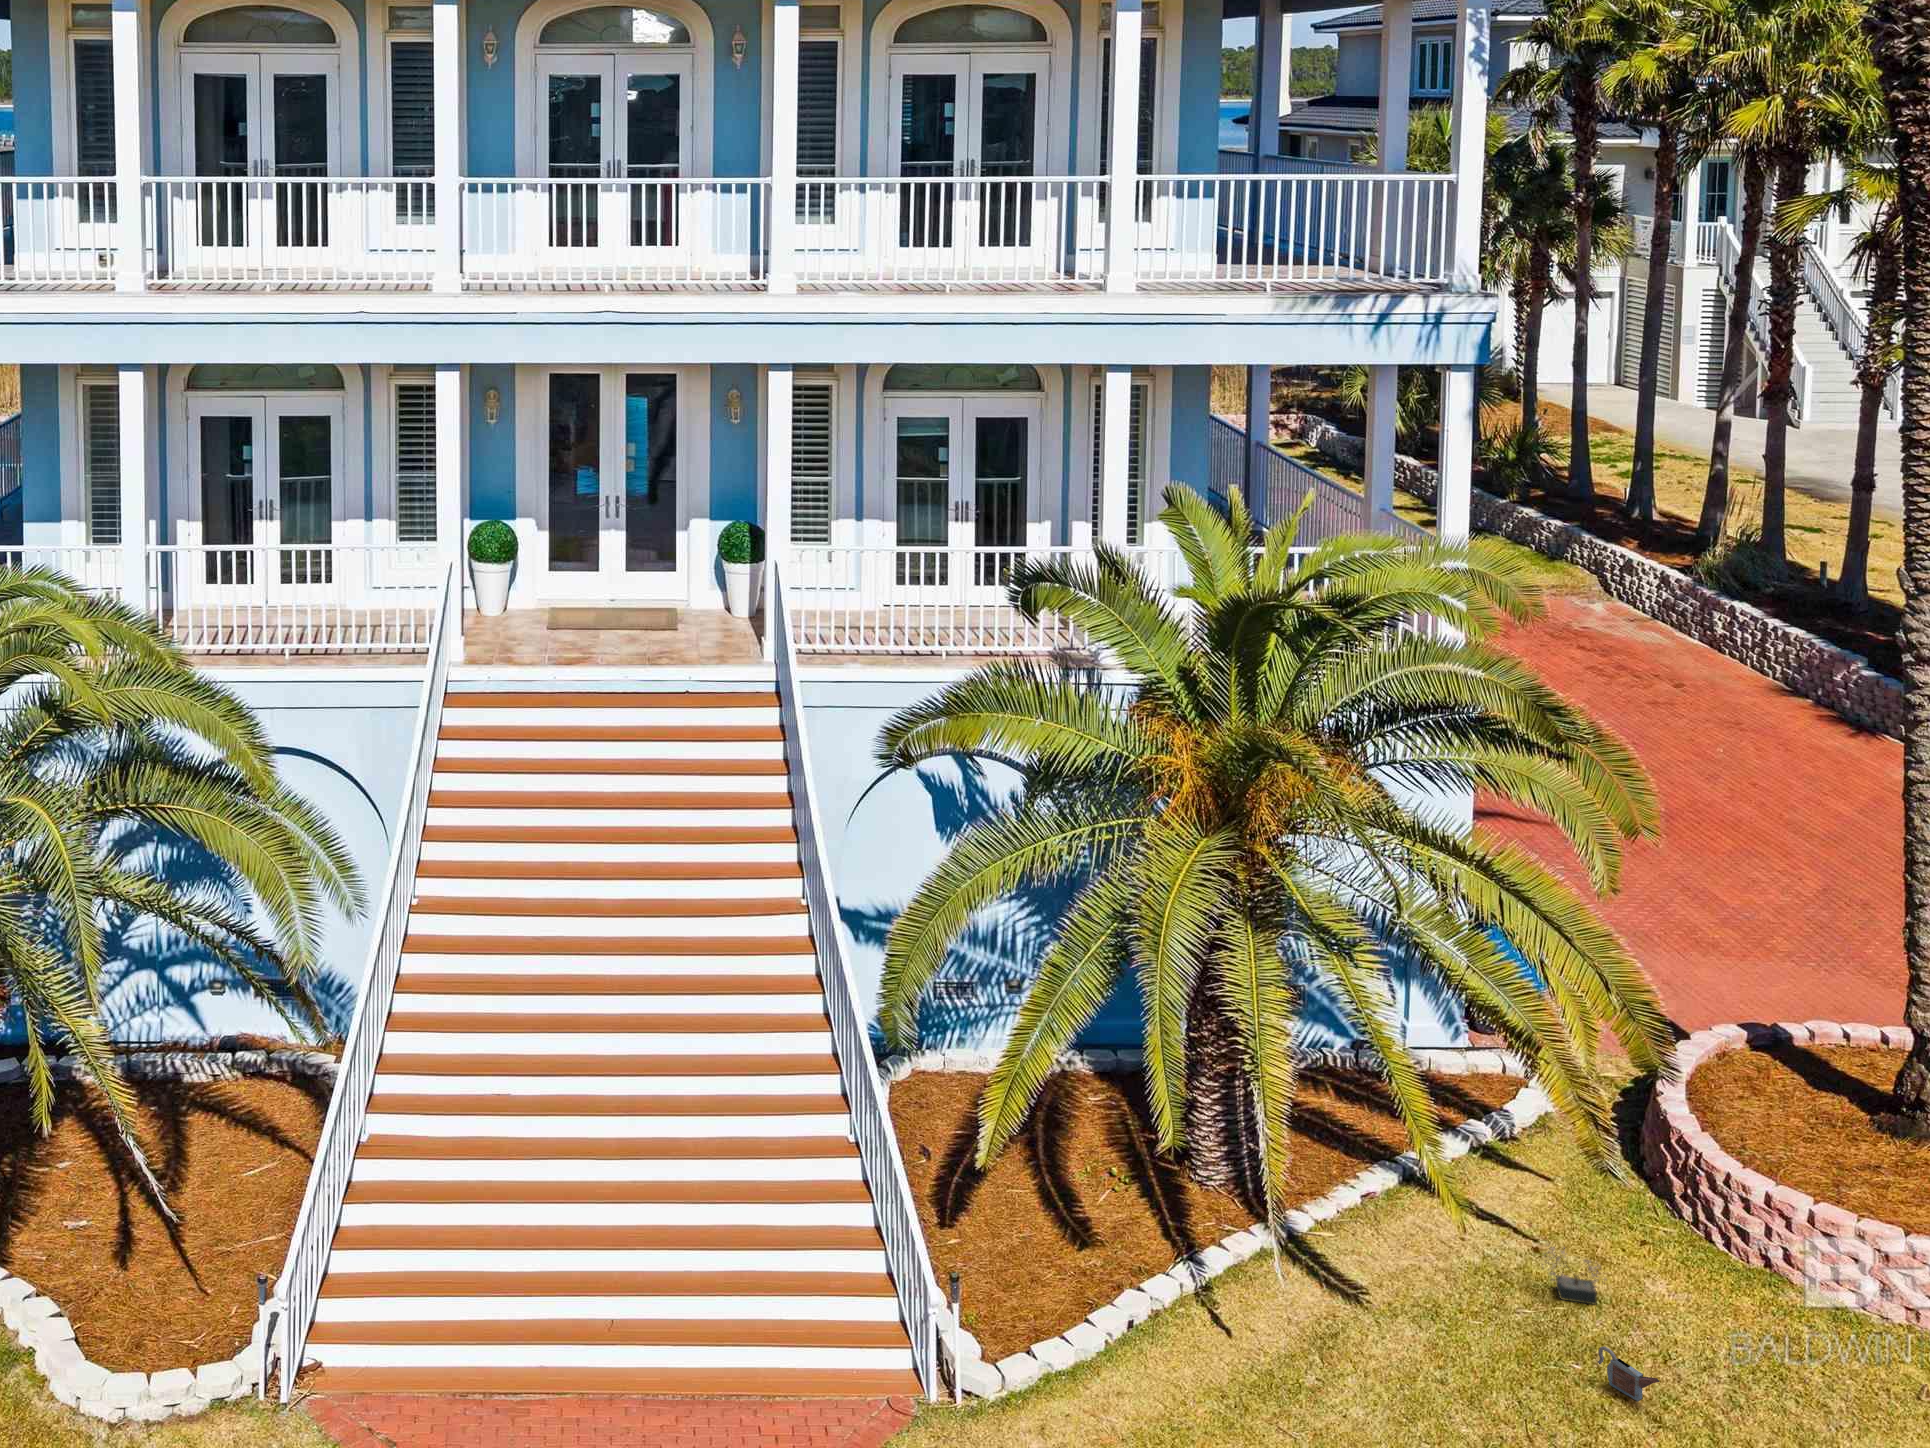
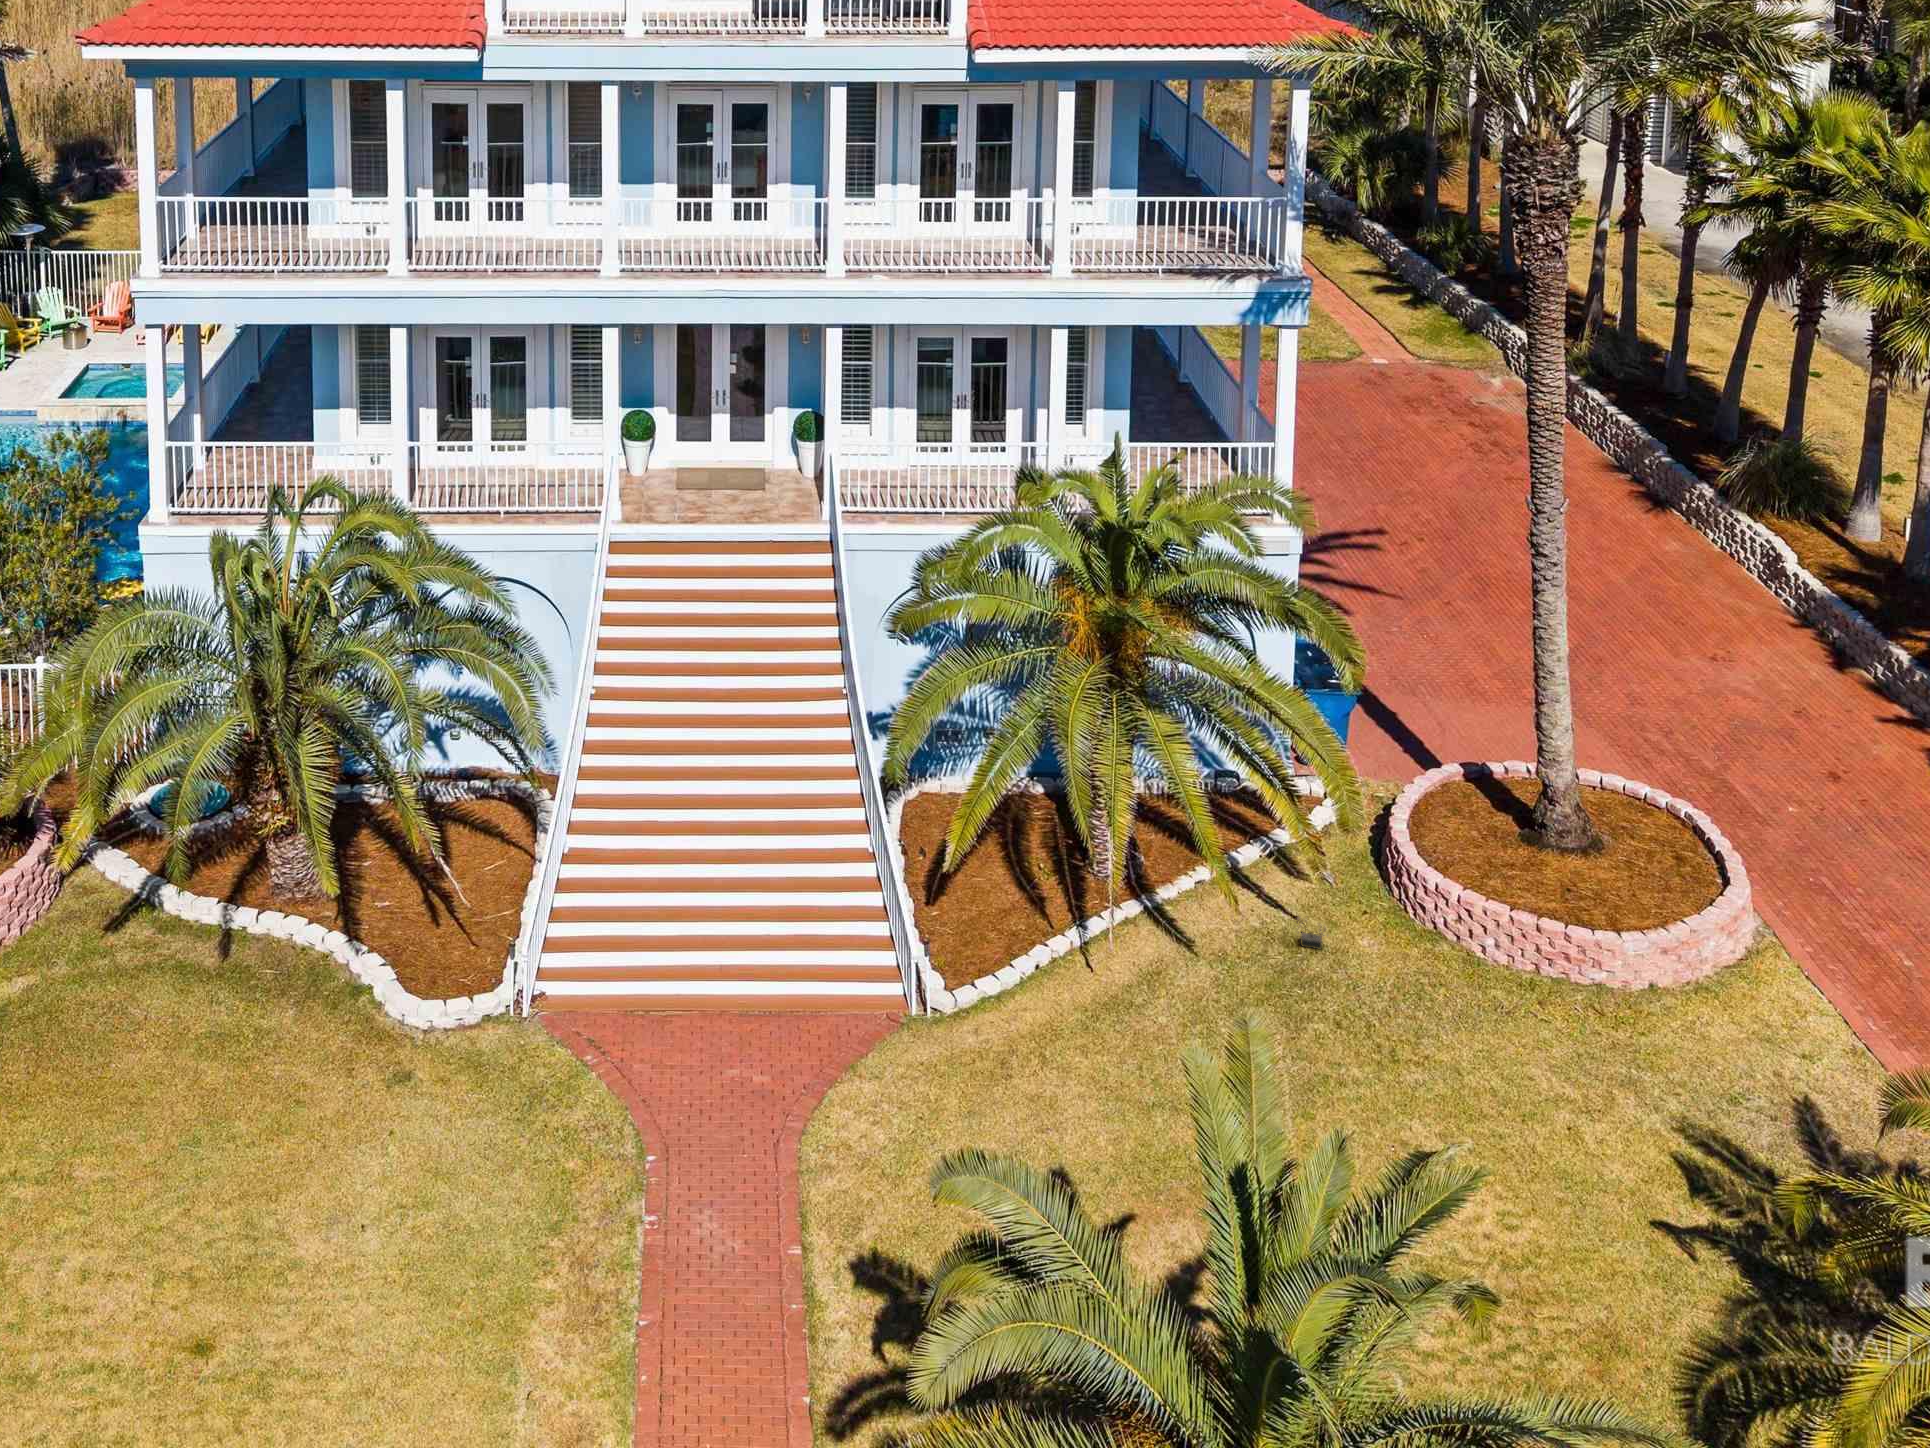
watering can: present [1598,1347,1660,1401] -> none [1309,976,1340,1007]

